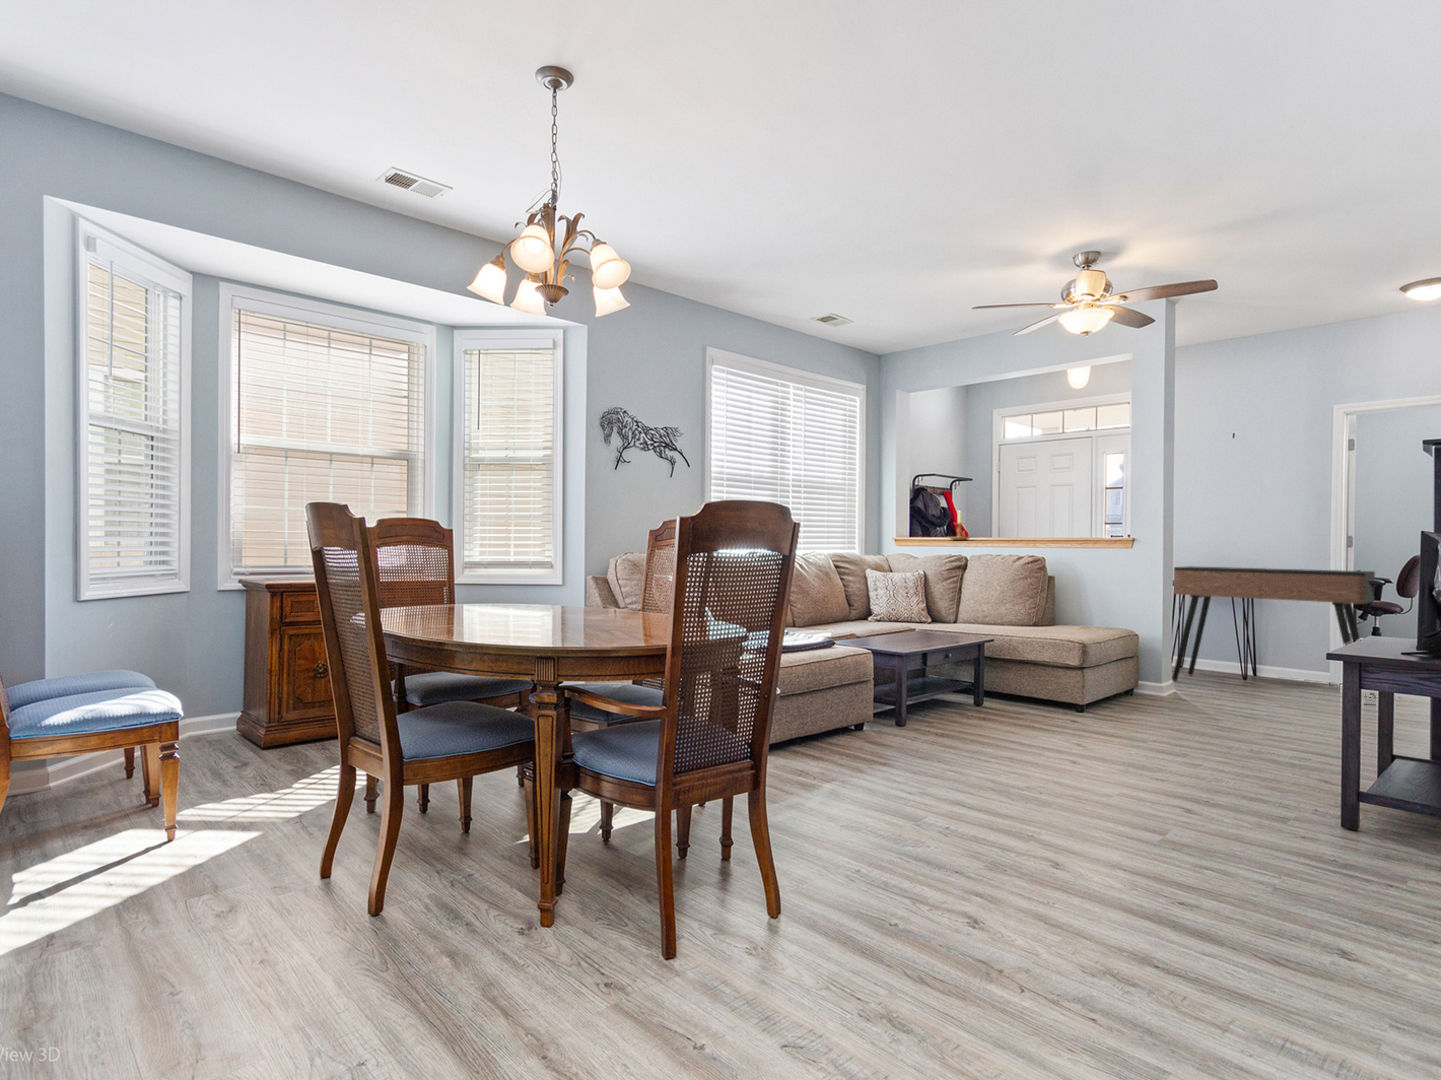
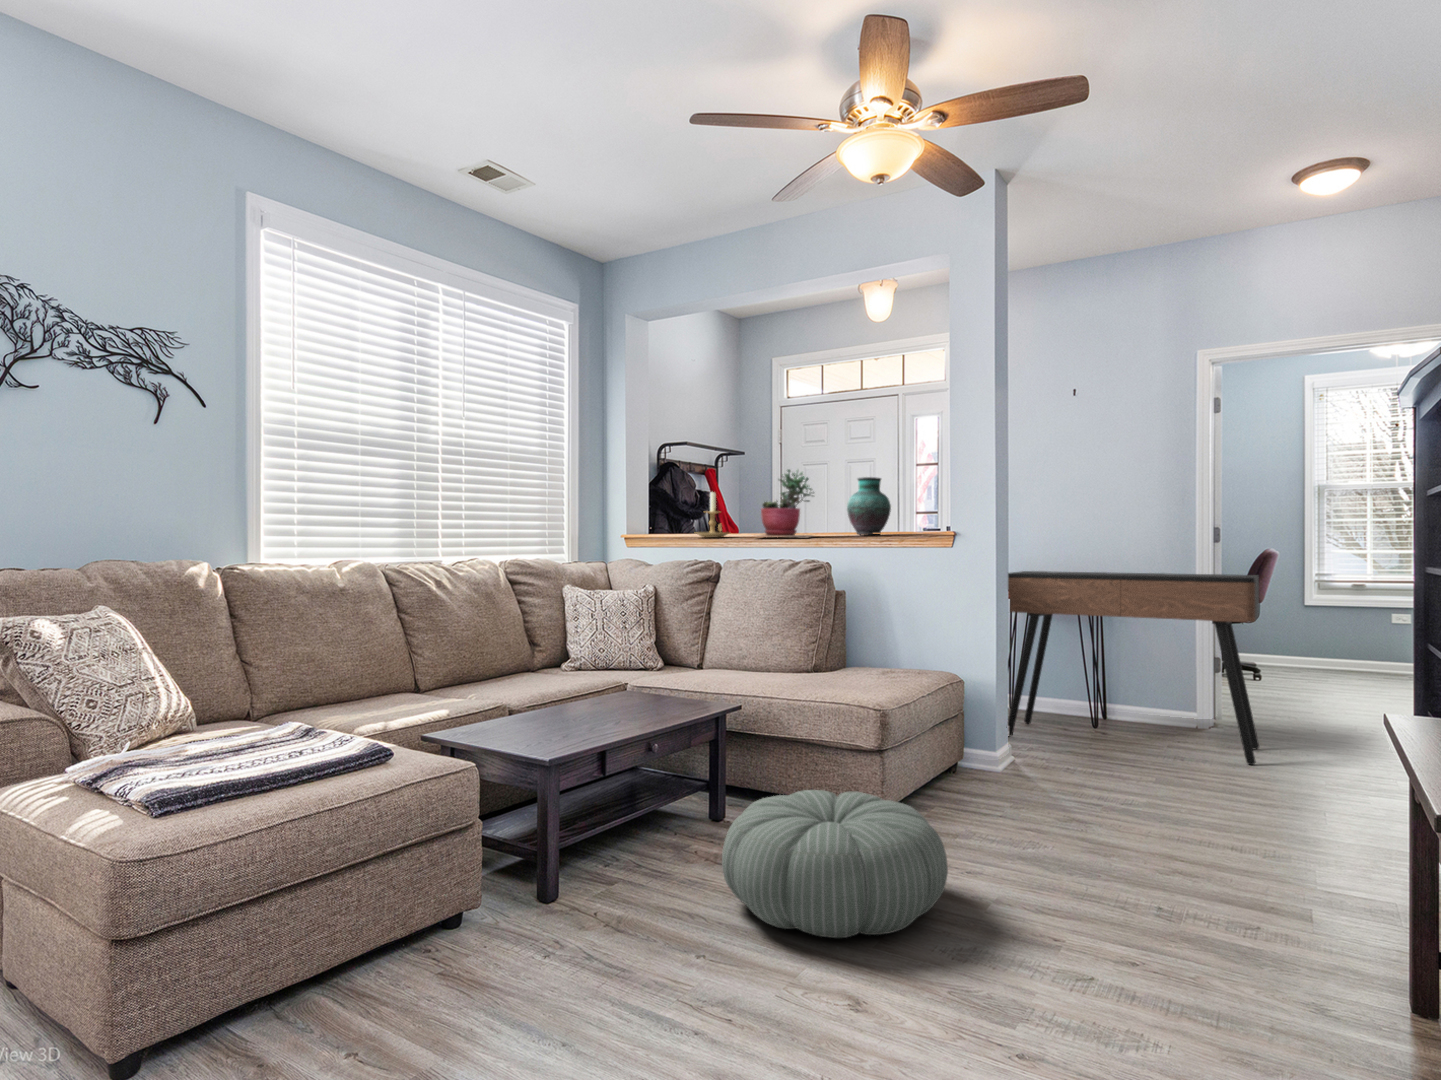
succulent plant: none [988,495,1033,541] -> present [759,470,812,537]
vase: none [1055,500,1087,540] -> present [847,477,891,535]
pouf: none [994,681,1124,749] -> present [722,790,948,938]

